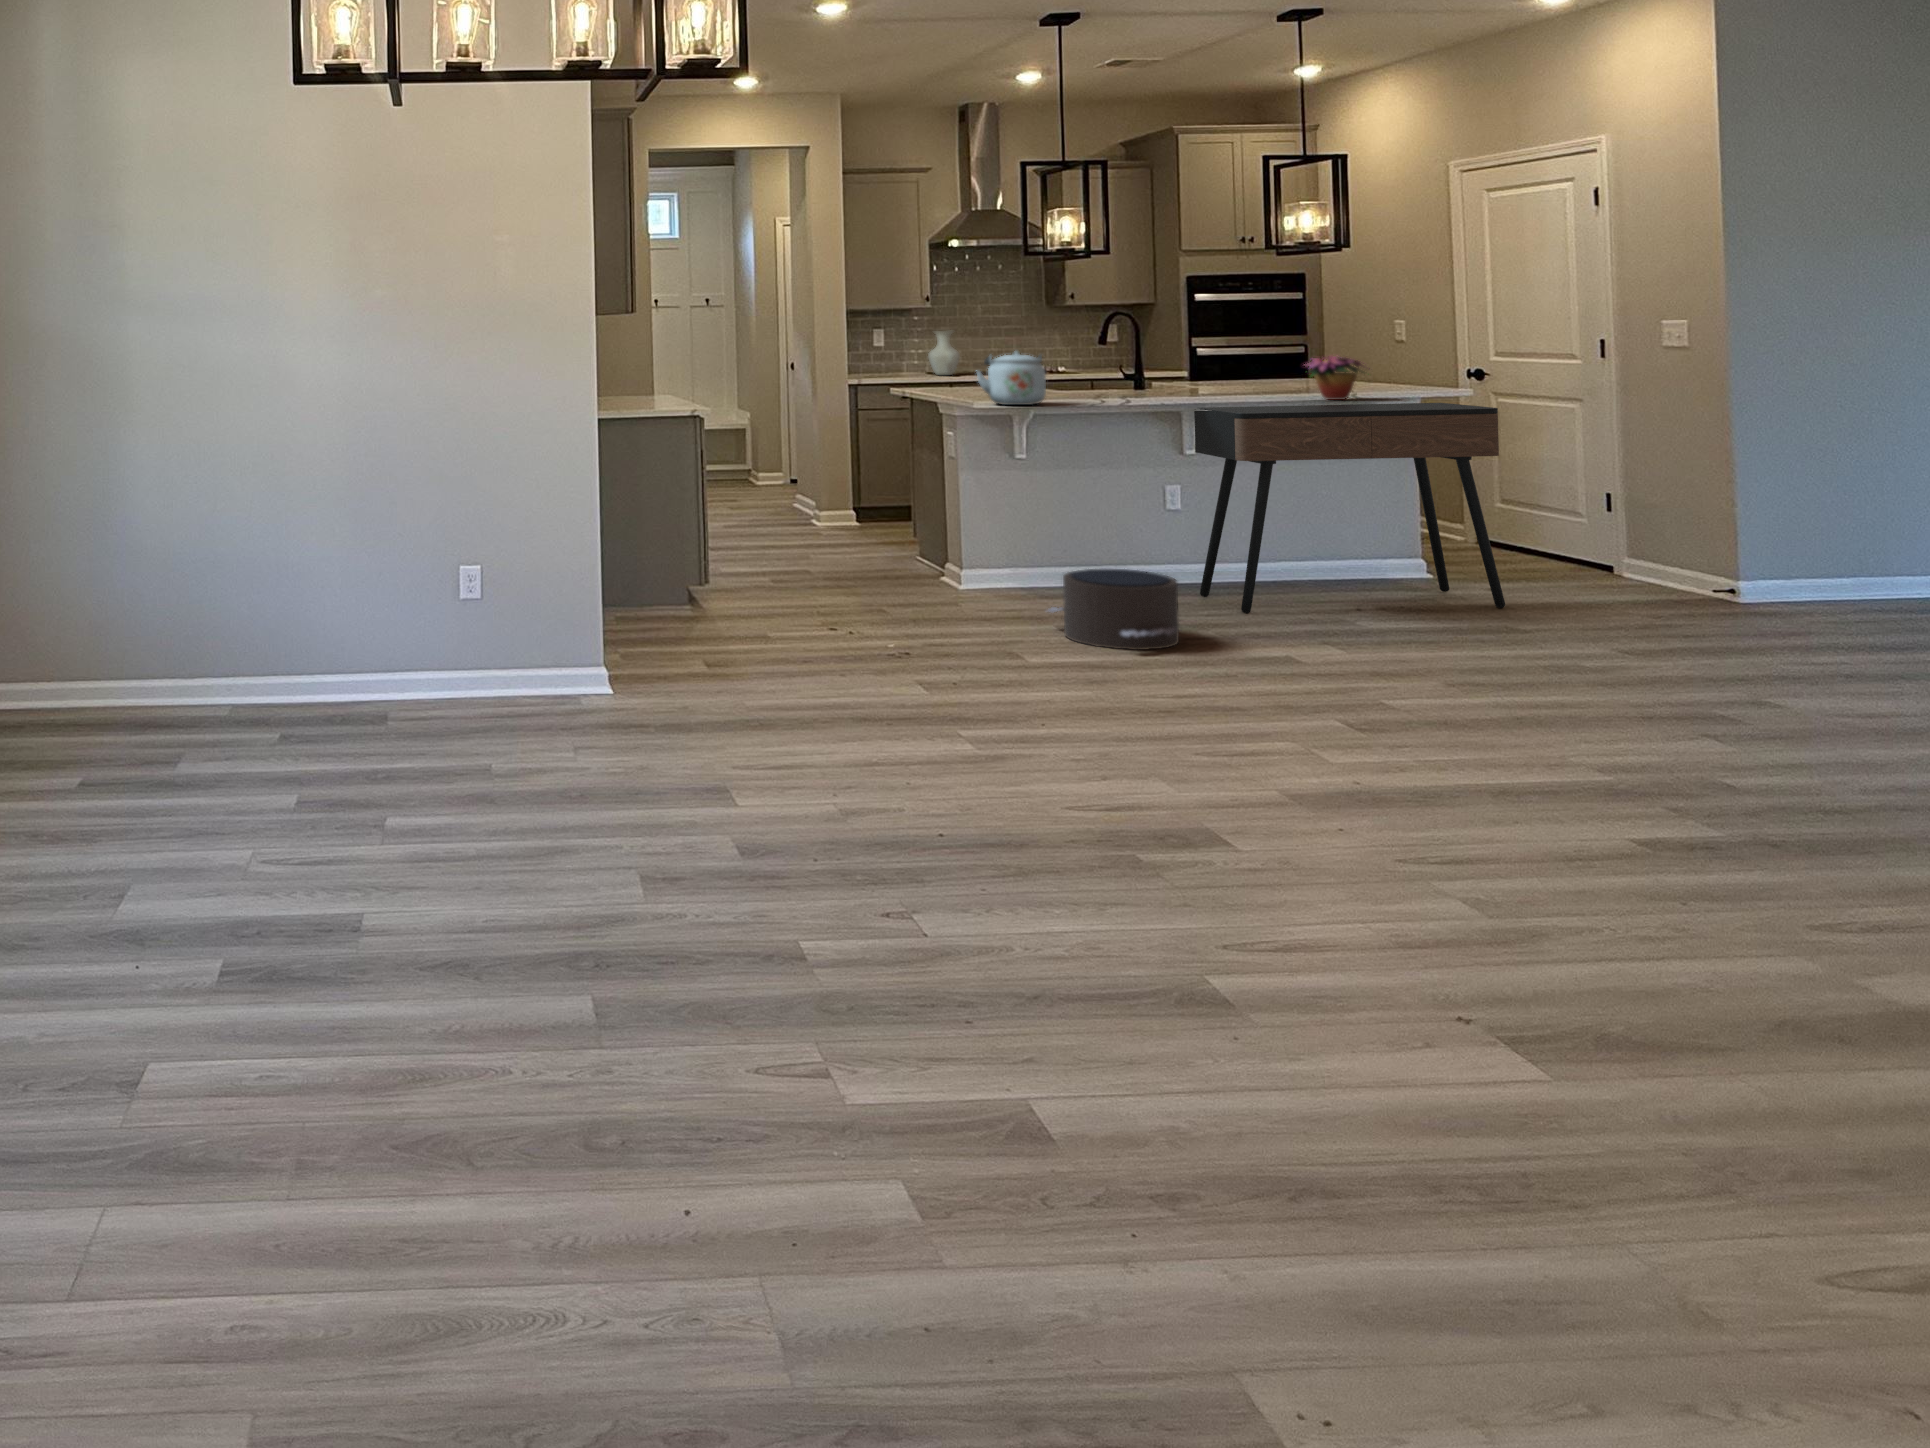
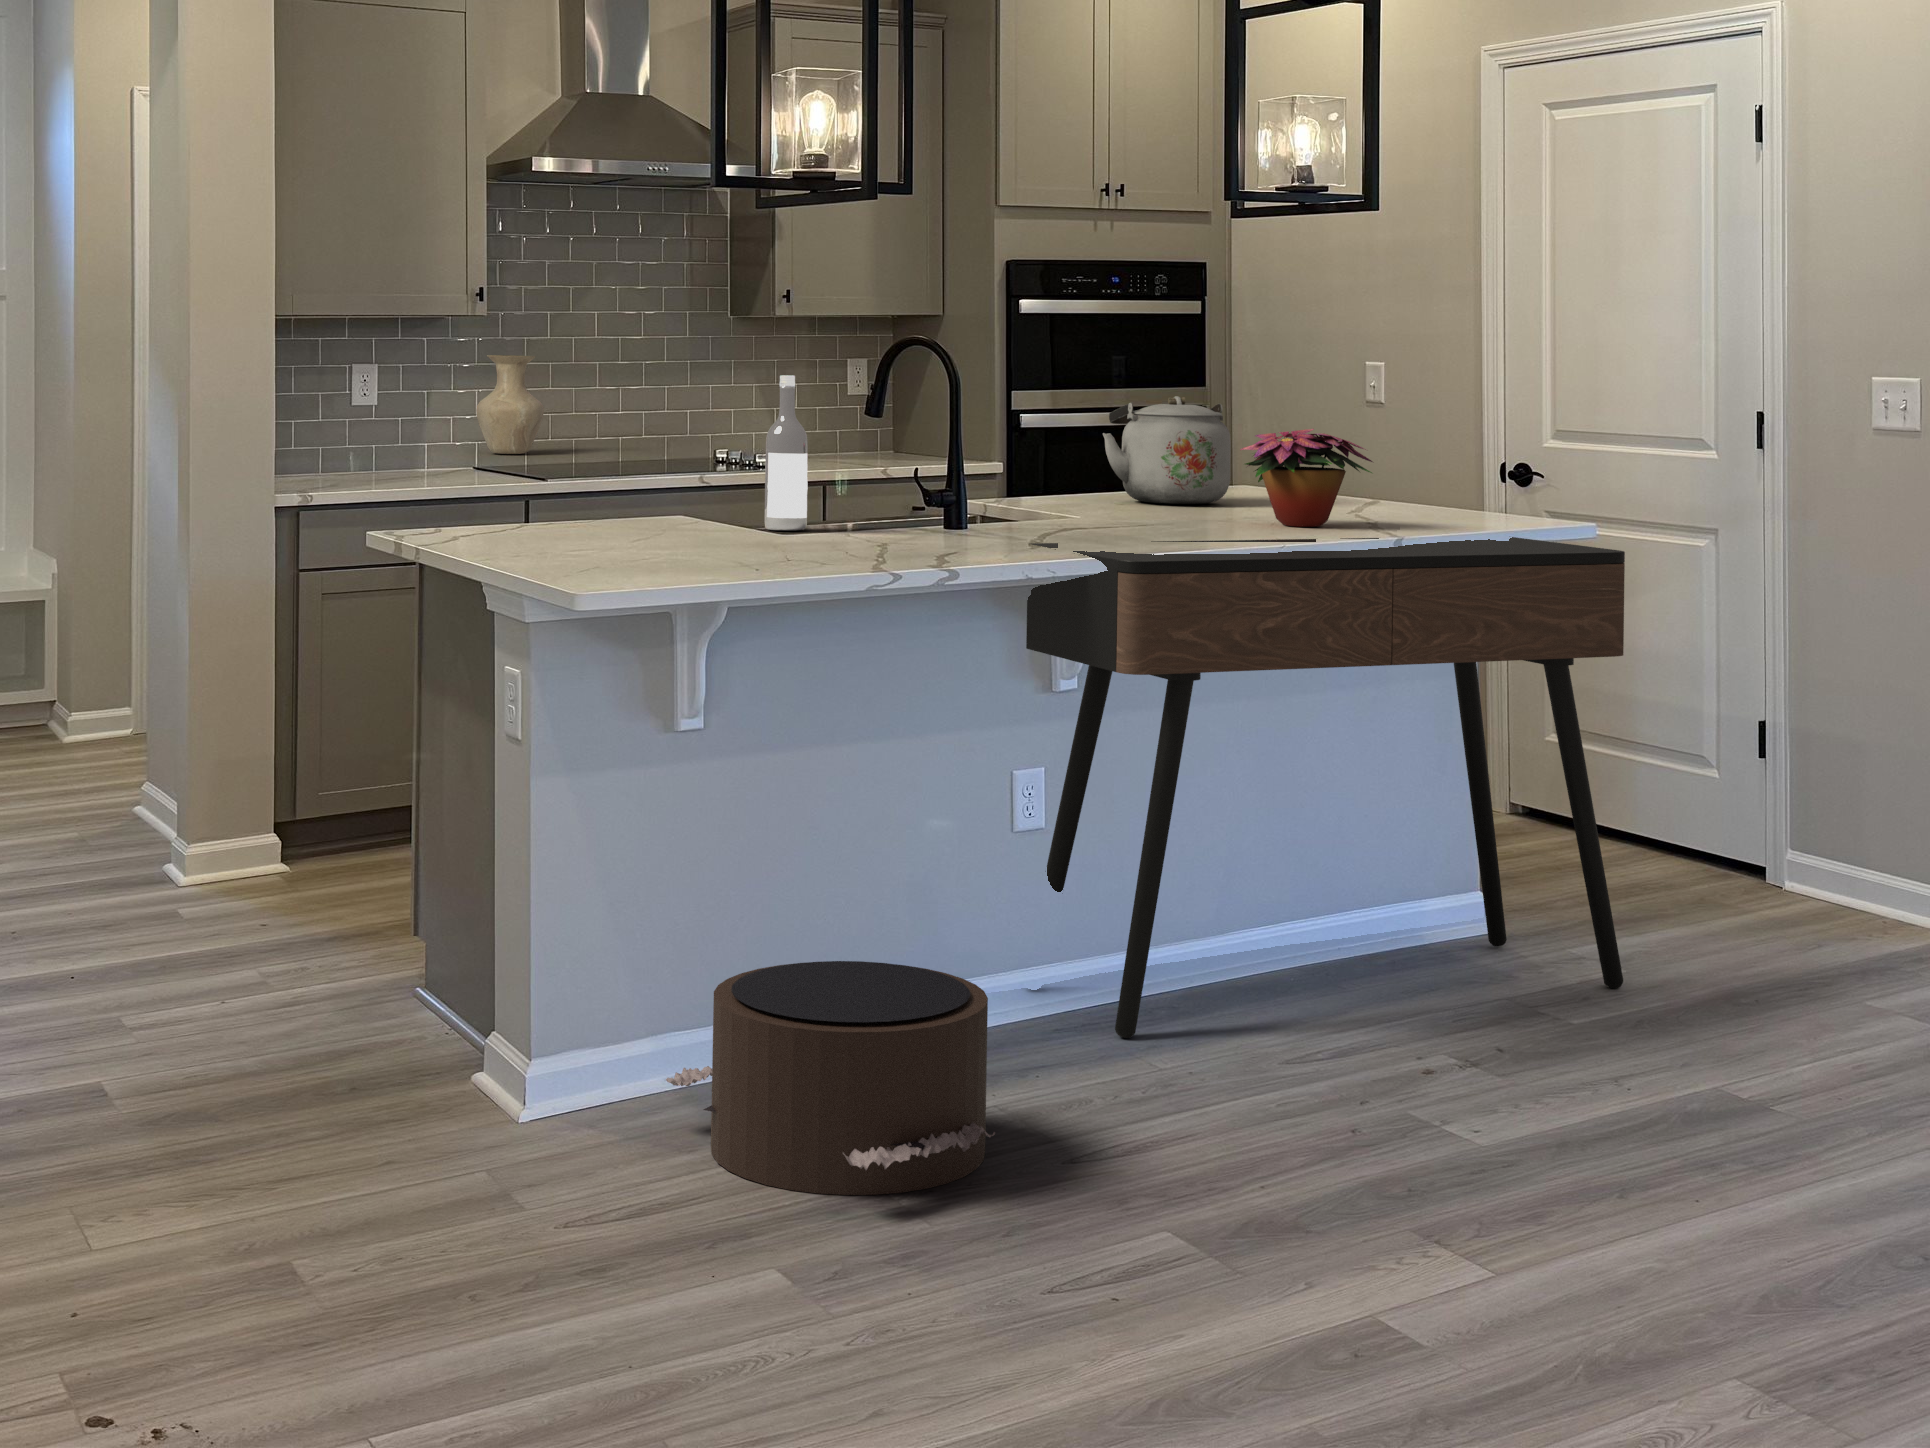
wine bottle: none [1072,339,1092,404] -> present [765,375,808,530]
kettle: present [977,351,1046,405] -> present [1103,396,1231,504]

